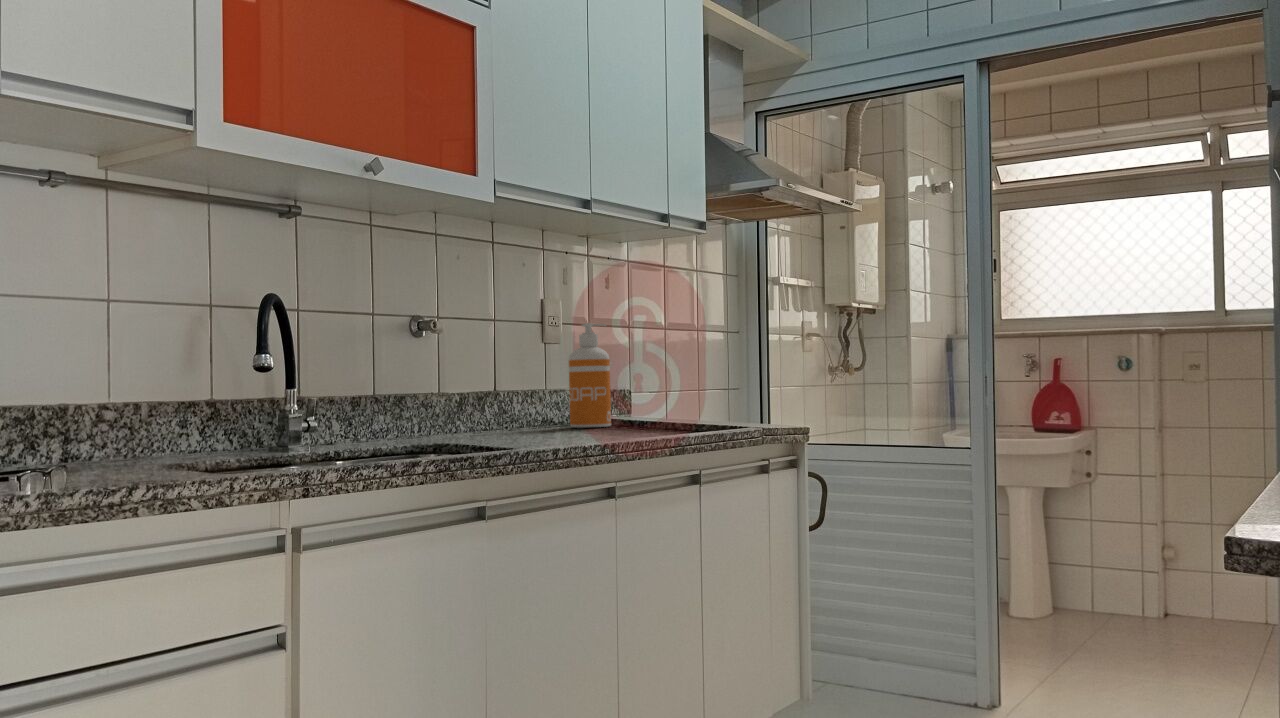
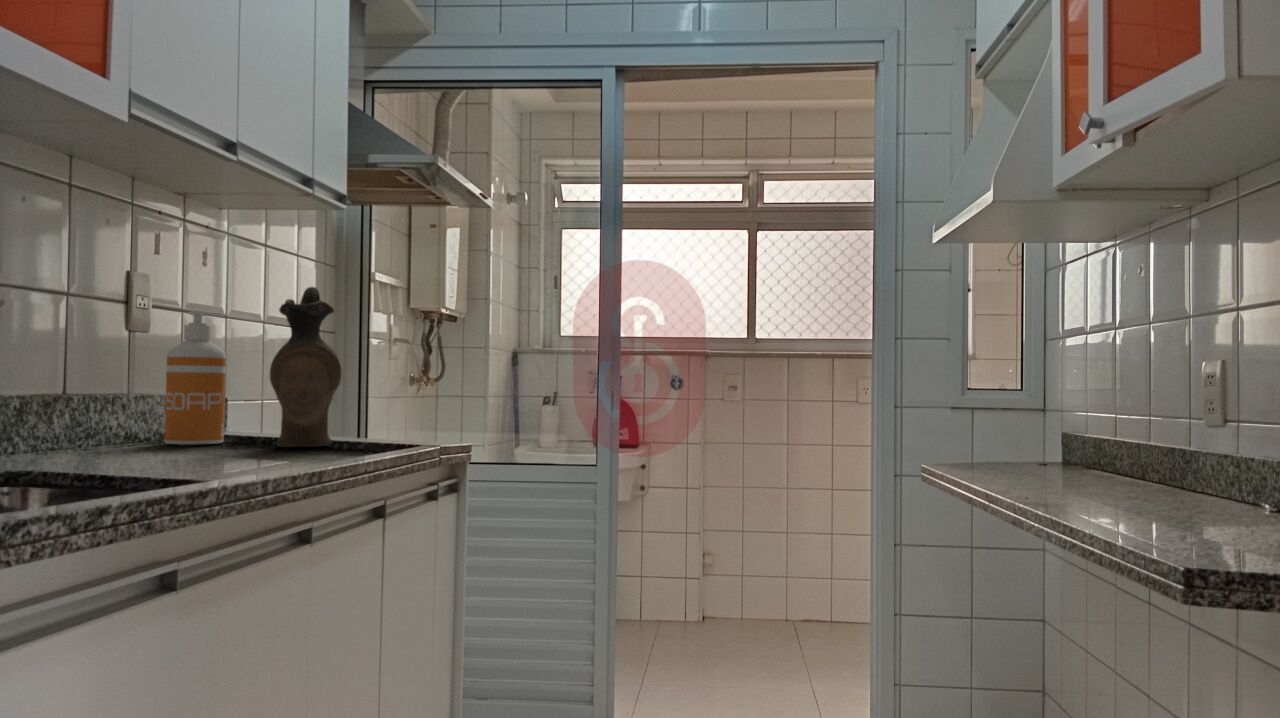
ceramic pitcher: none [626,297,680,429] -> present [270,287,342,447]

